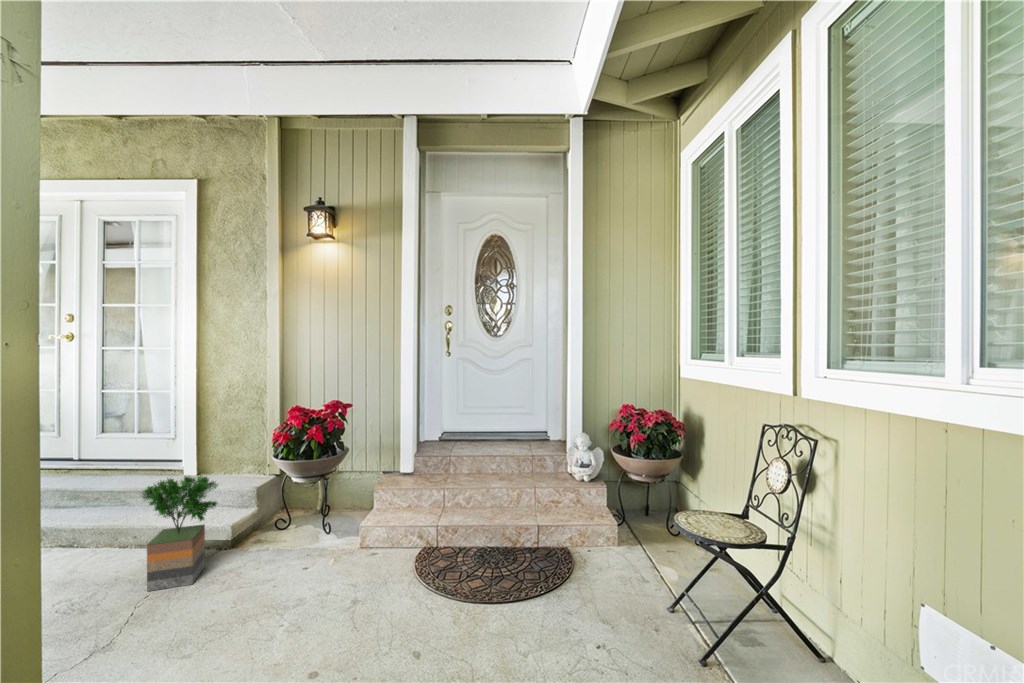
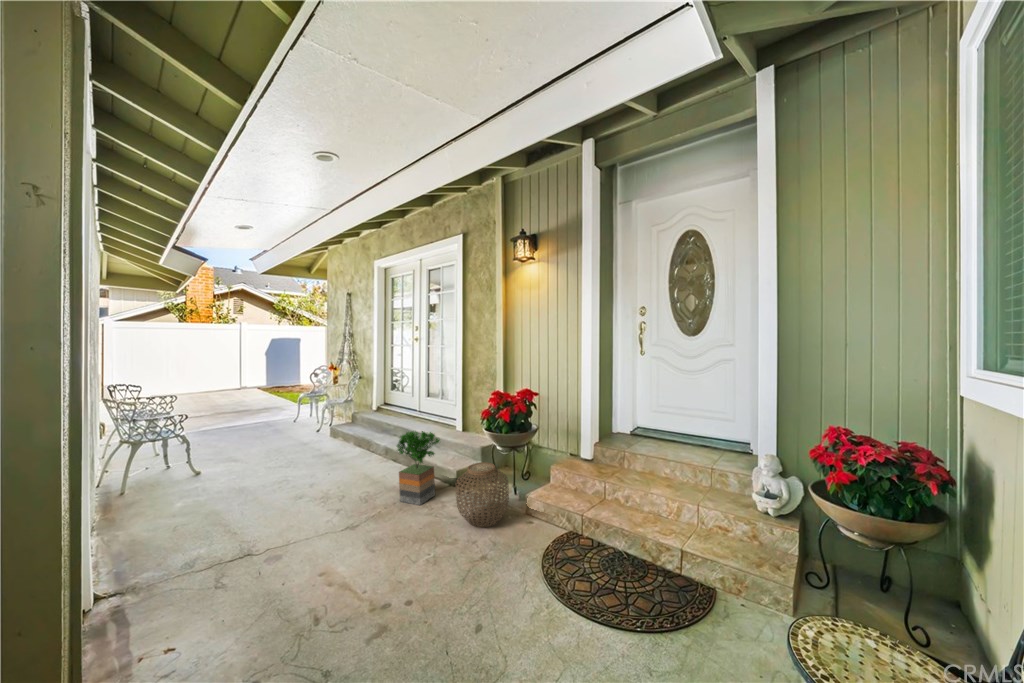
woven basket: none [275,496,347,579] -> present [456,462,509,527]

